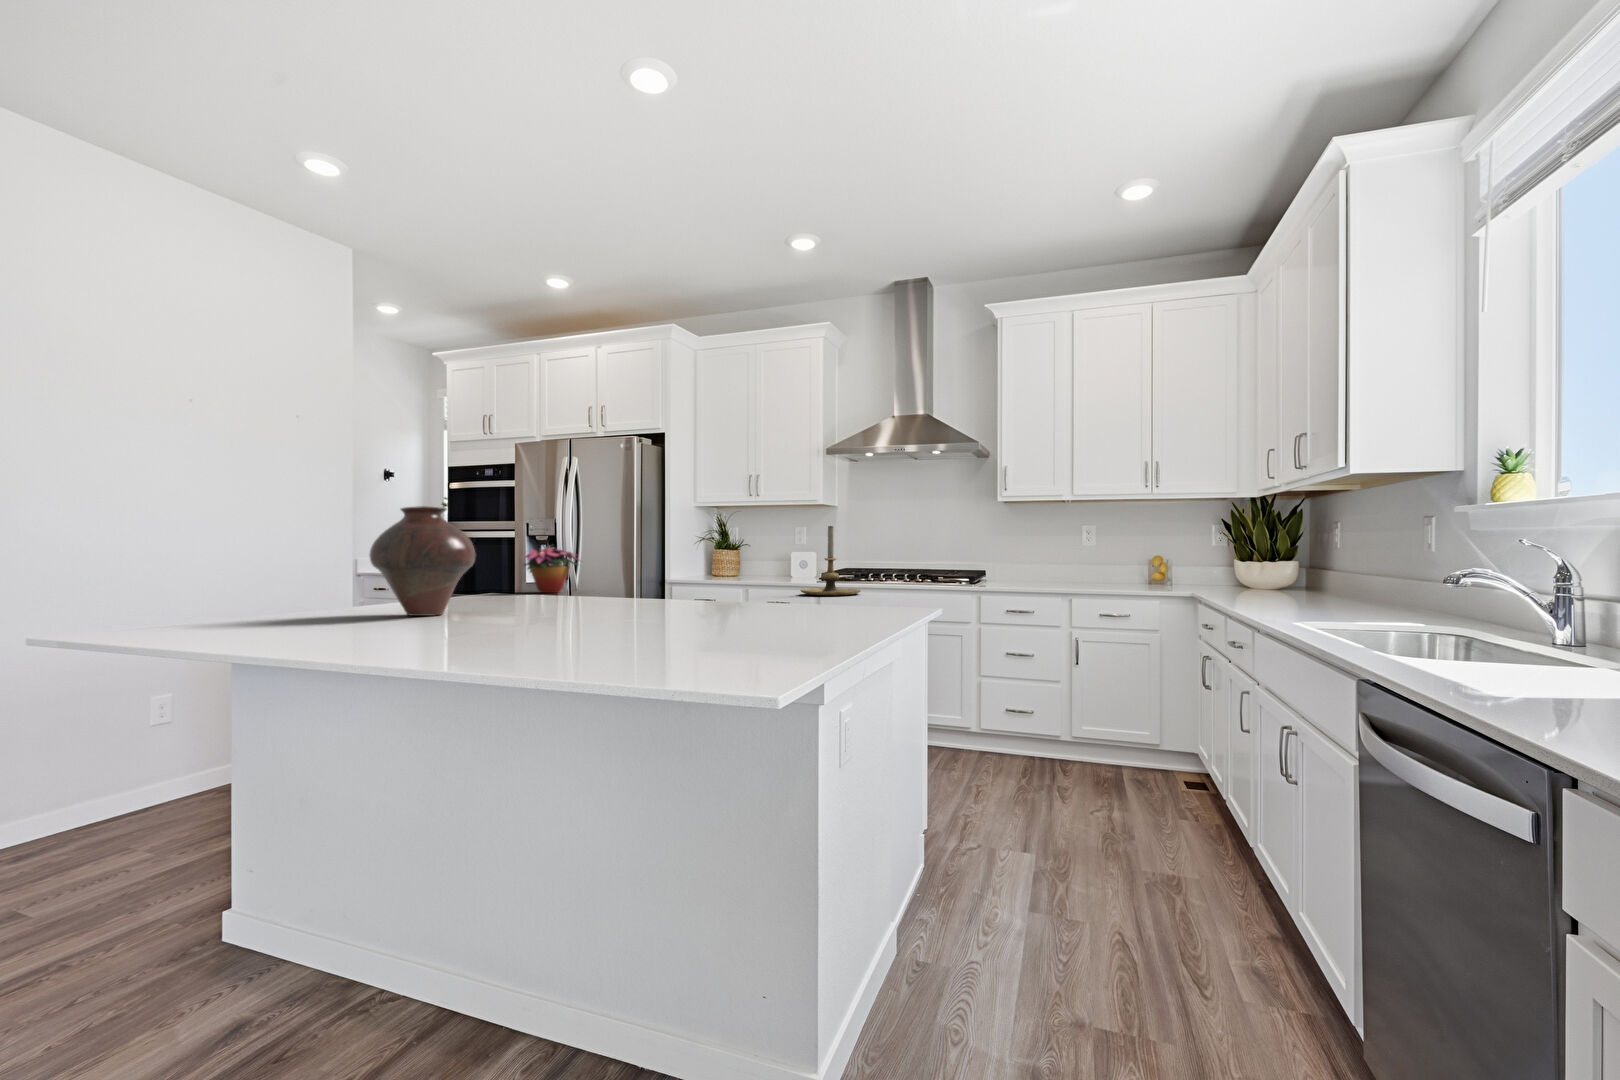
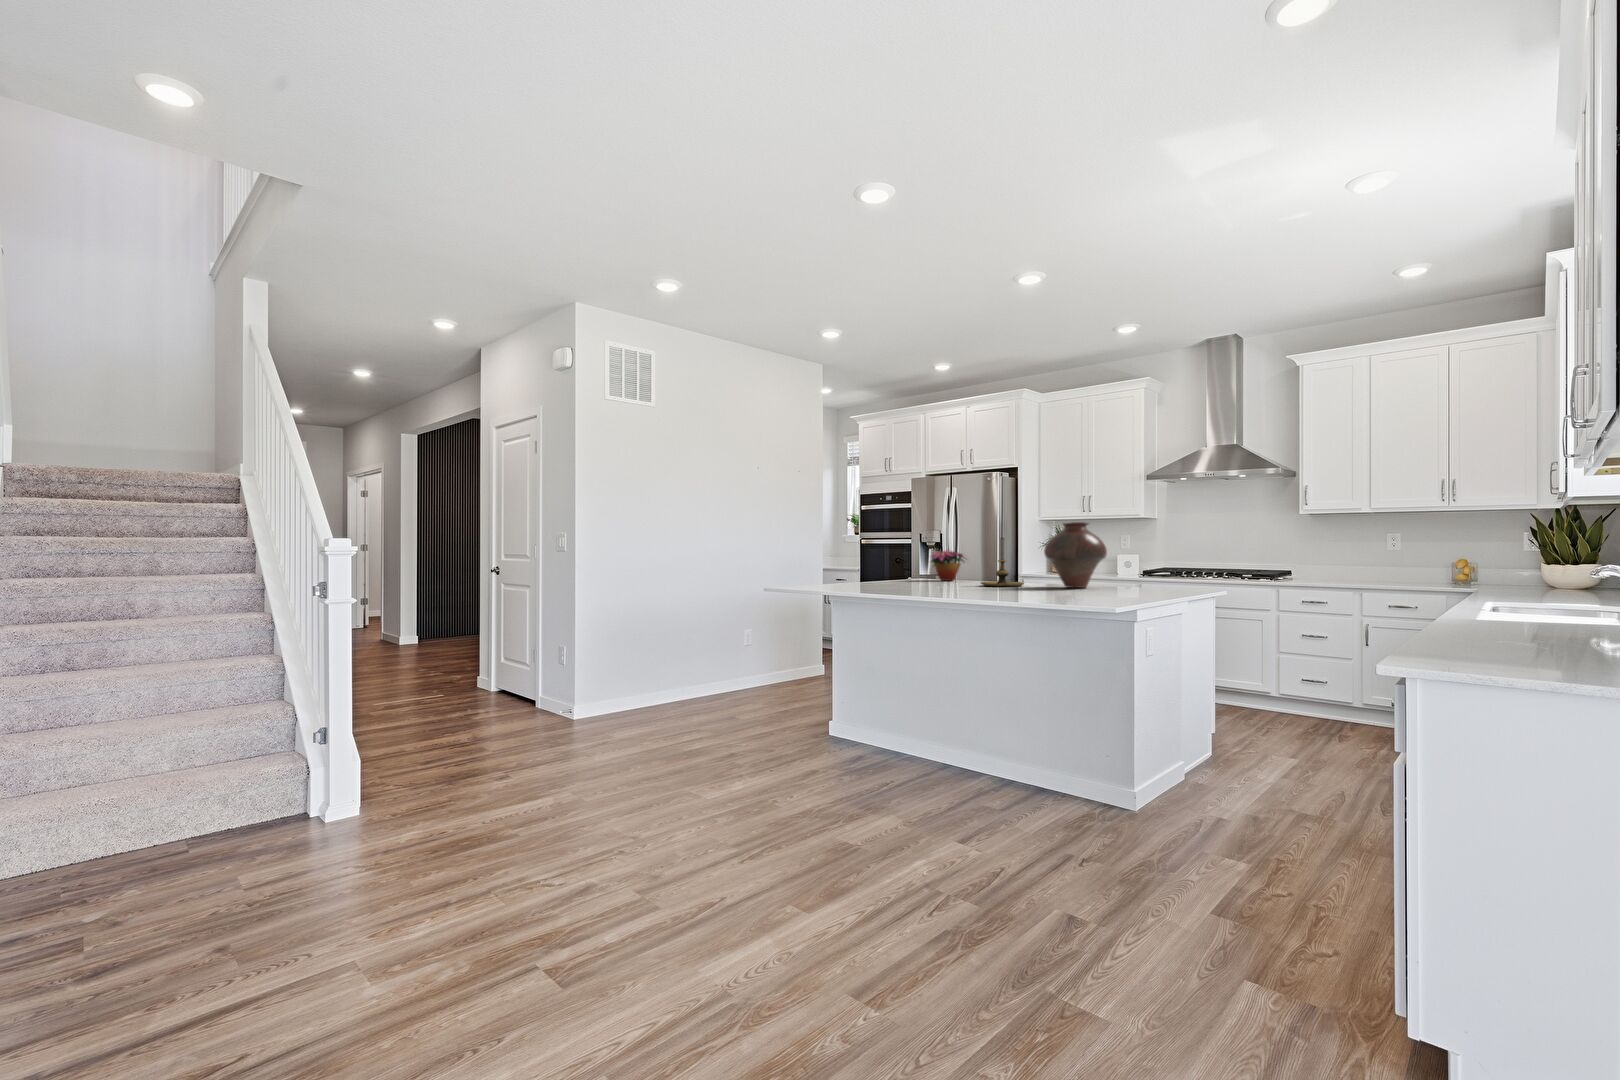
vase: present [370,506,476,616] -> present [1044,522,1107,588]
candle holder: present [800,526,861,596] -> present [980,538,1024,587]

